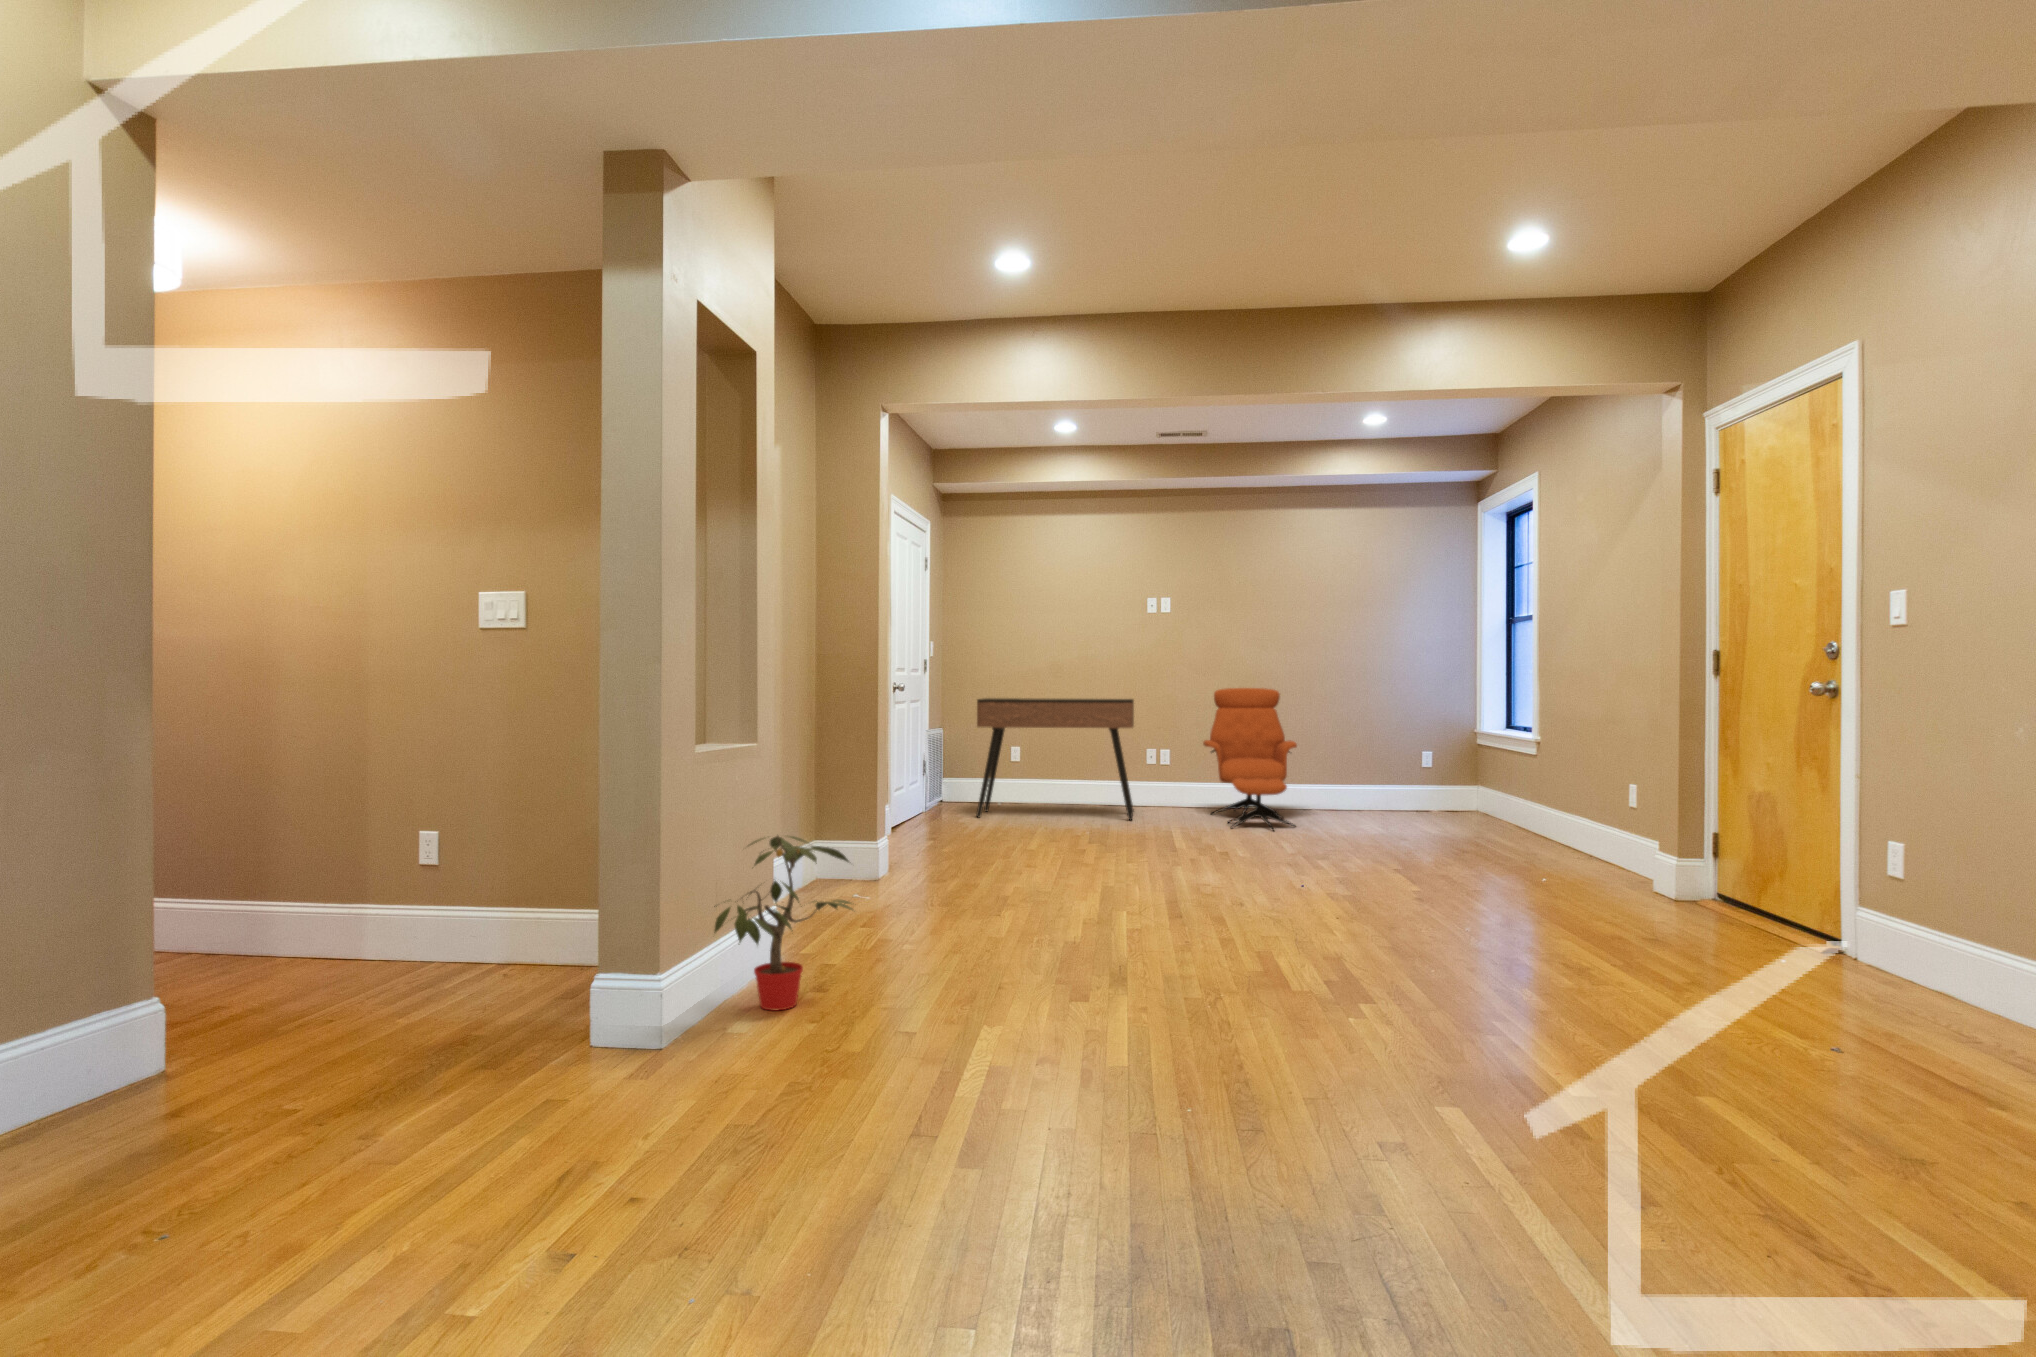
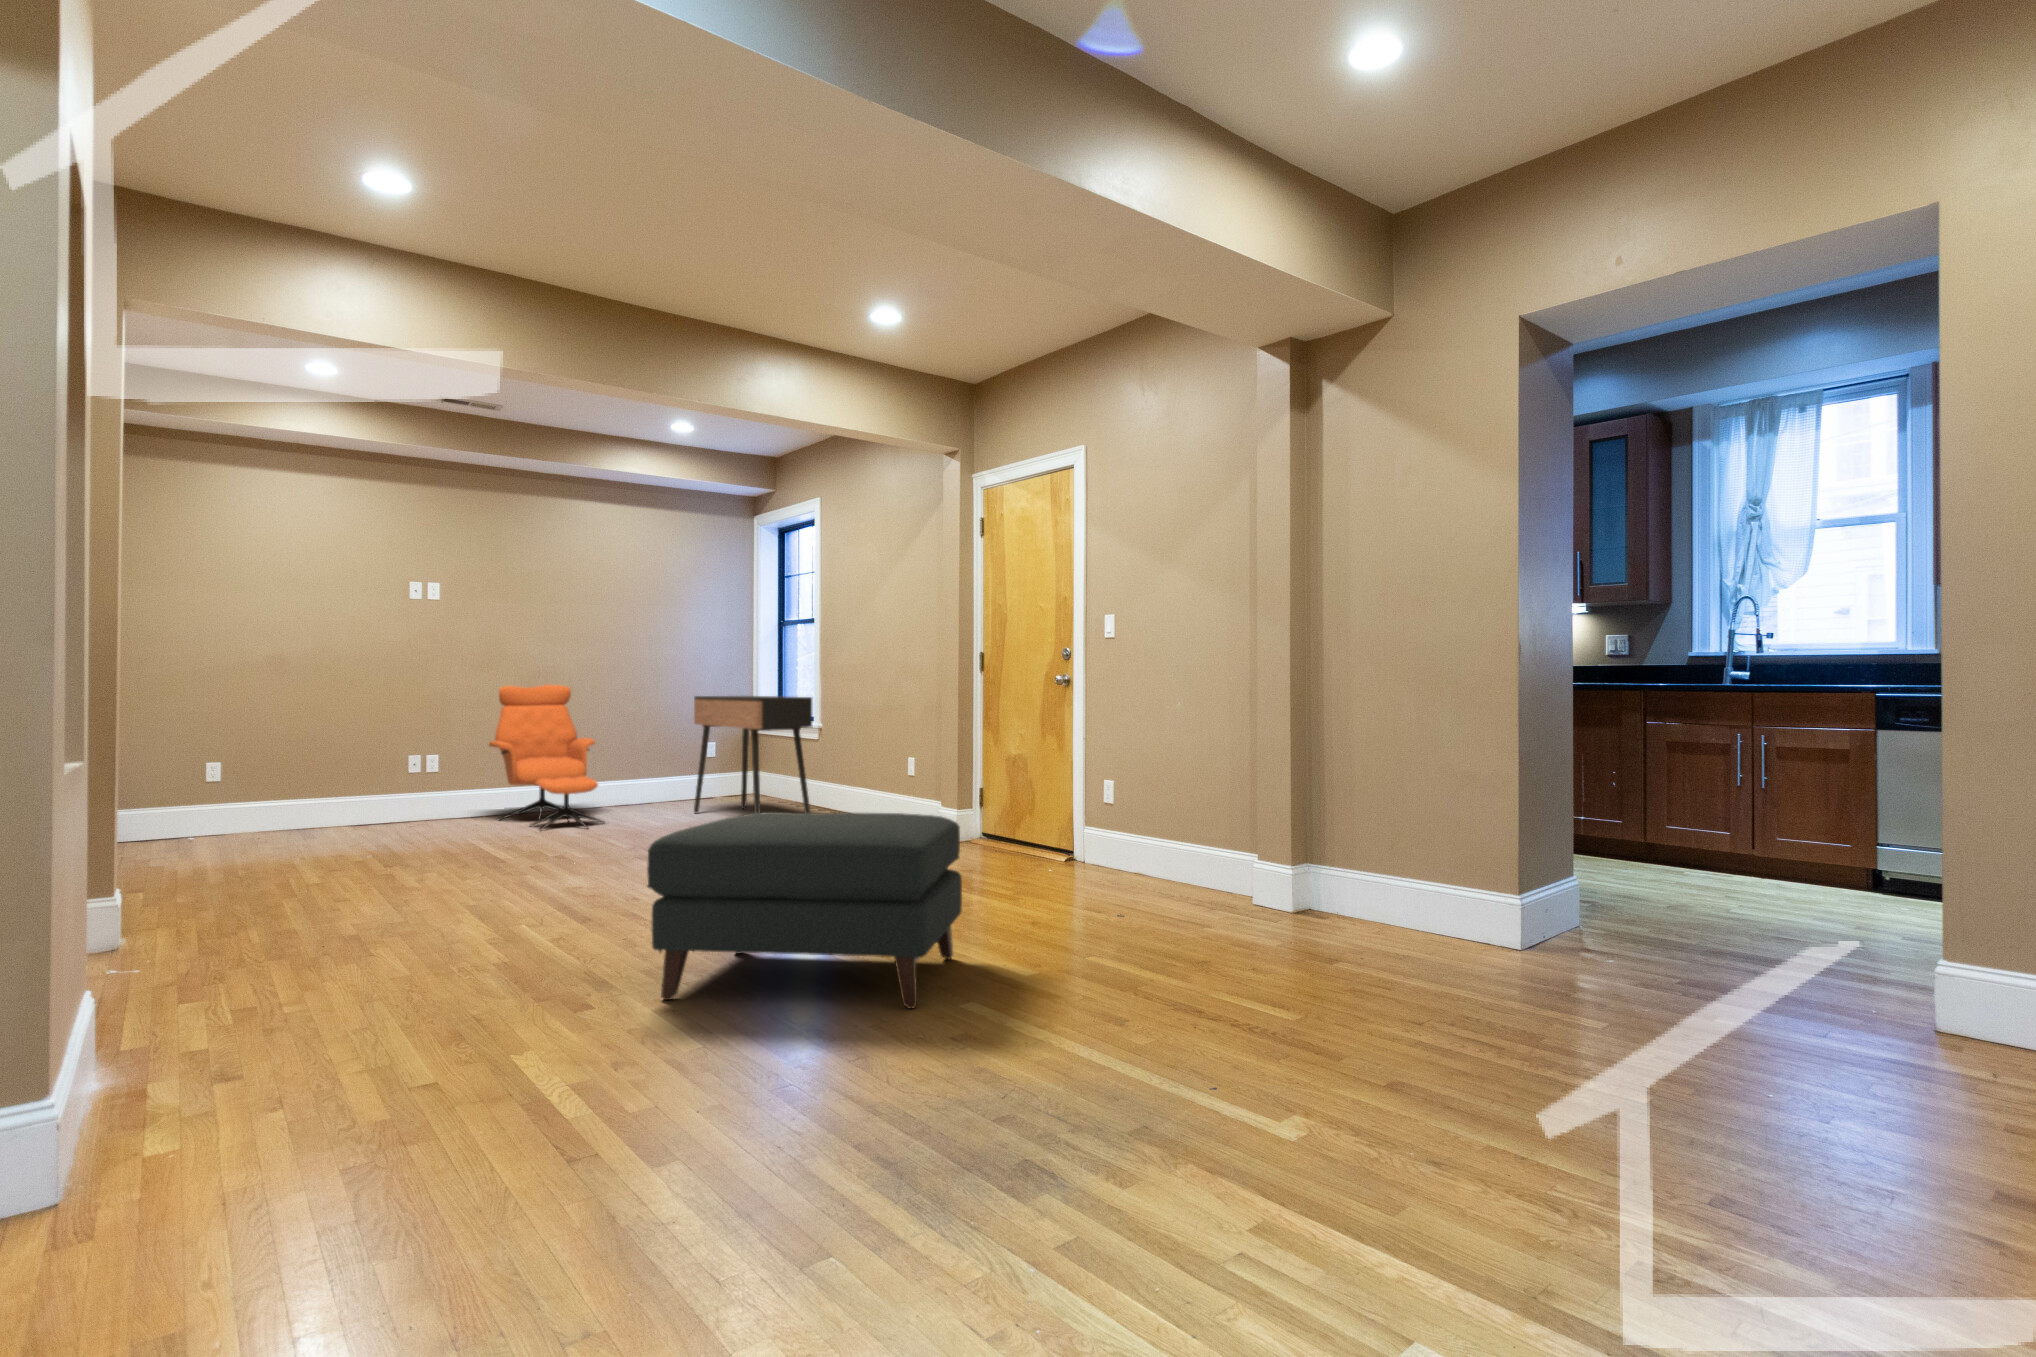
console table: present [976,698,1134,820] -> present [694,696,812,813]
potted plant: present [714,836,853,1010] -> none [170,860,348,1072]
ottoman: none [1099,839,1498,1114] -> present [647,812,962,1008]

